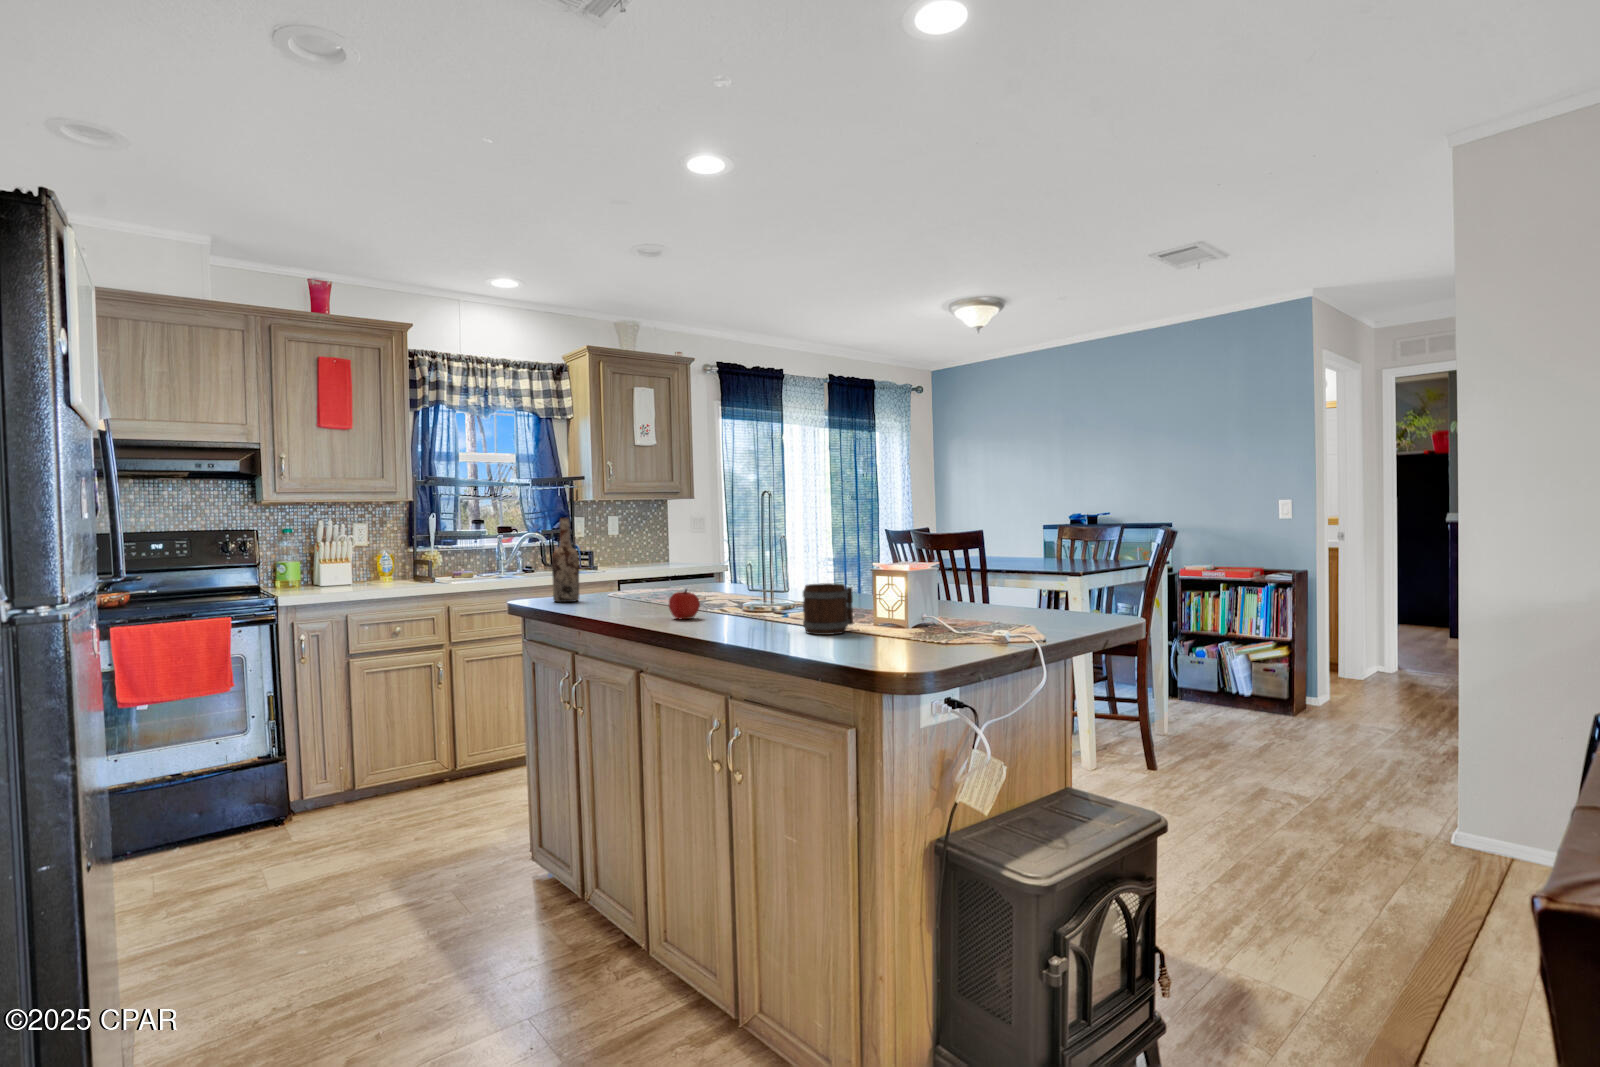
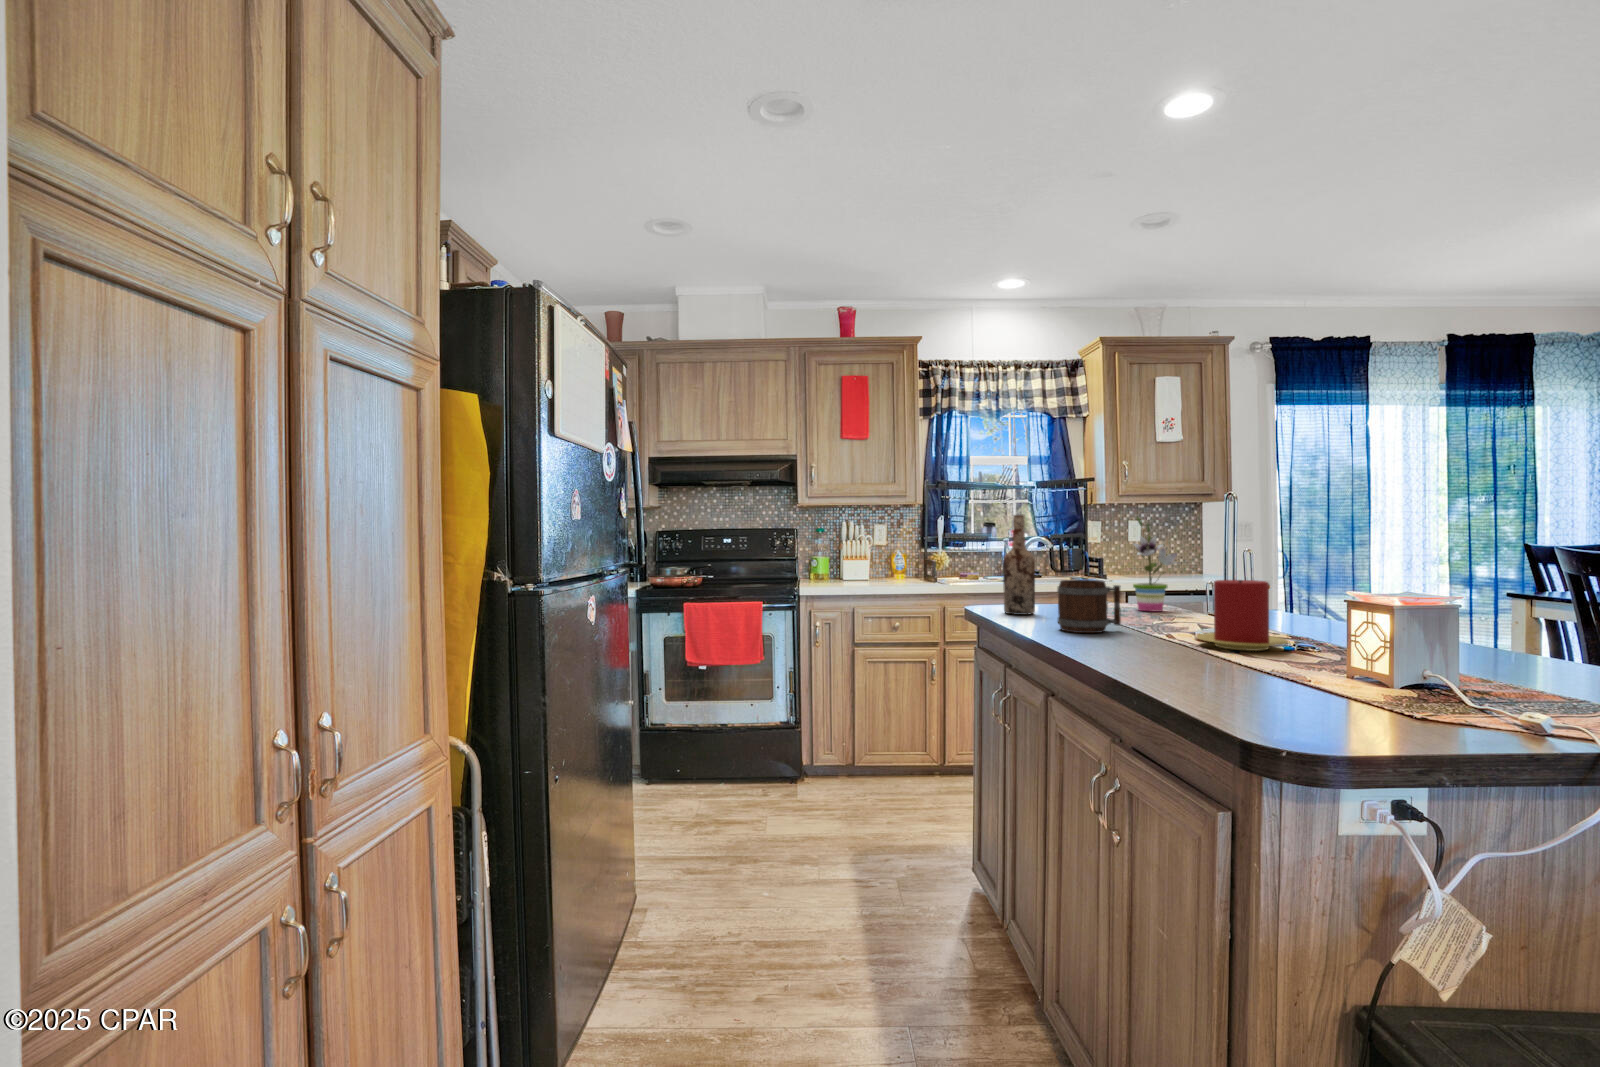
potted plant: none [648,518,682,593] -> present [1133,518,1178,611]
candle: none [709,564,763,611] -> present [1197,580,1288,651]
mug: present [803,583,853,635] -> present [1057,580,1121,633]
apple: present [668,589,700,619] -> none [1122,612,1171,656]

